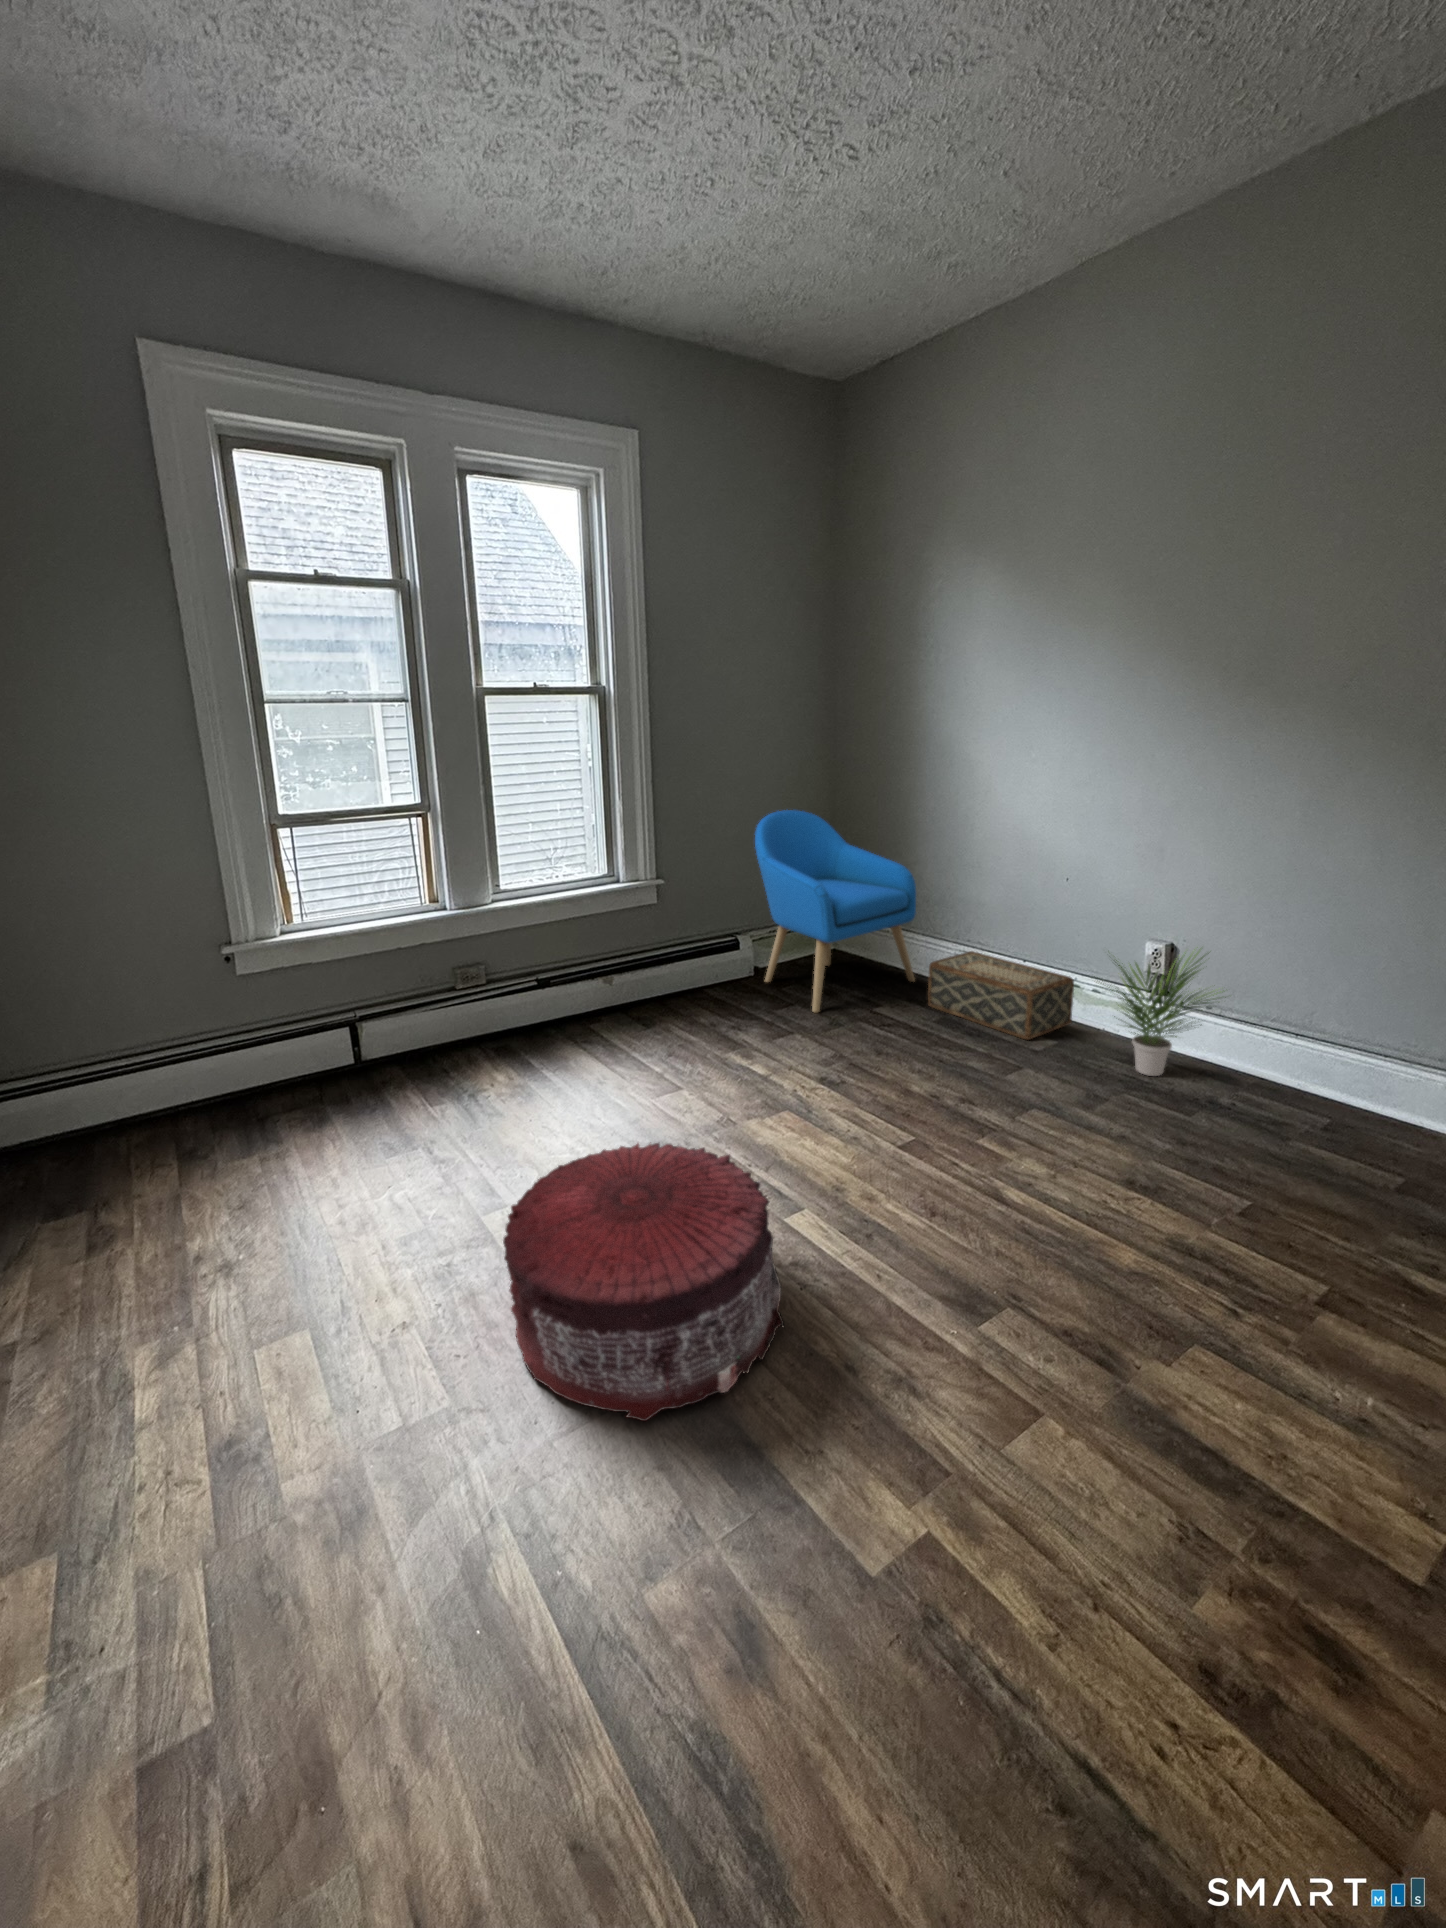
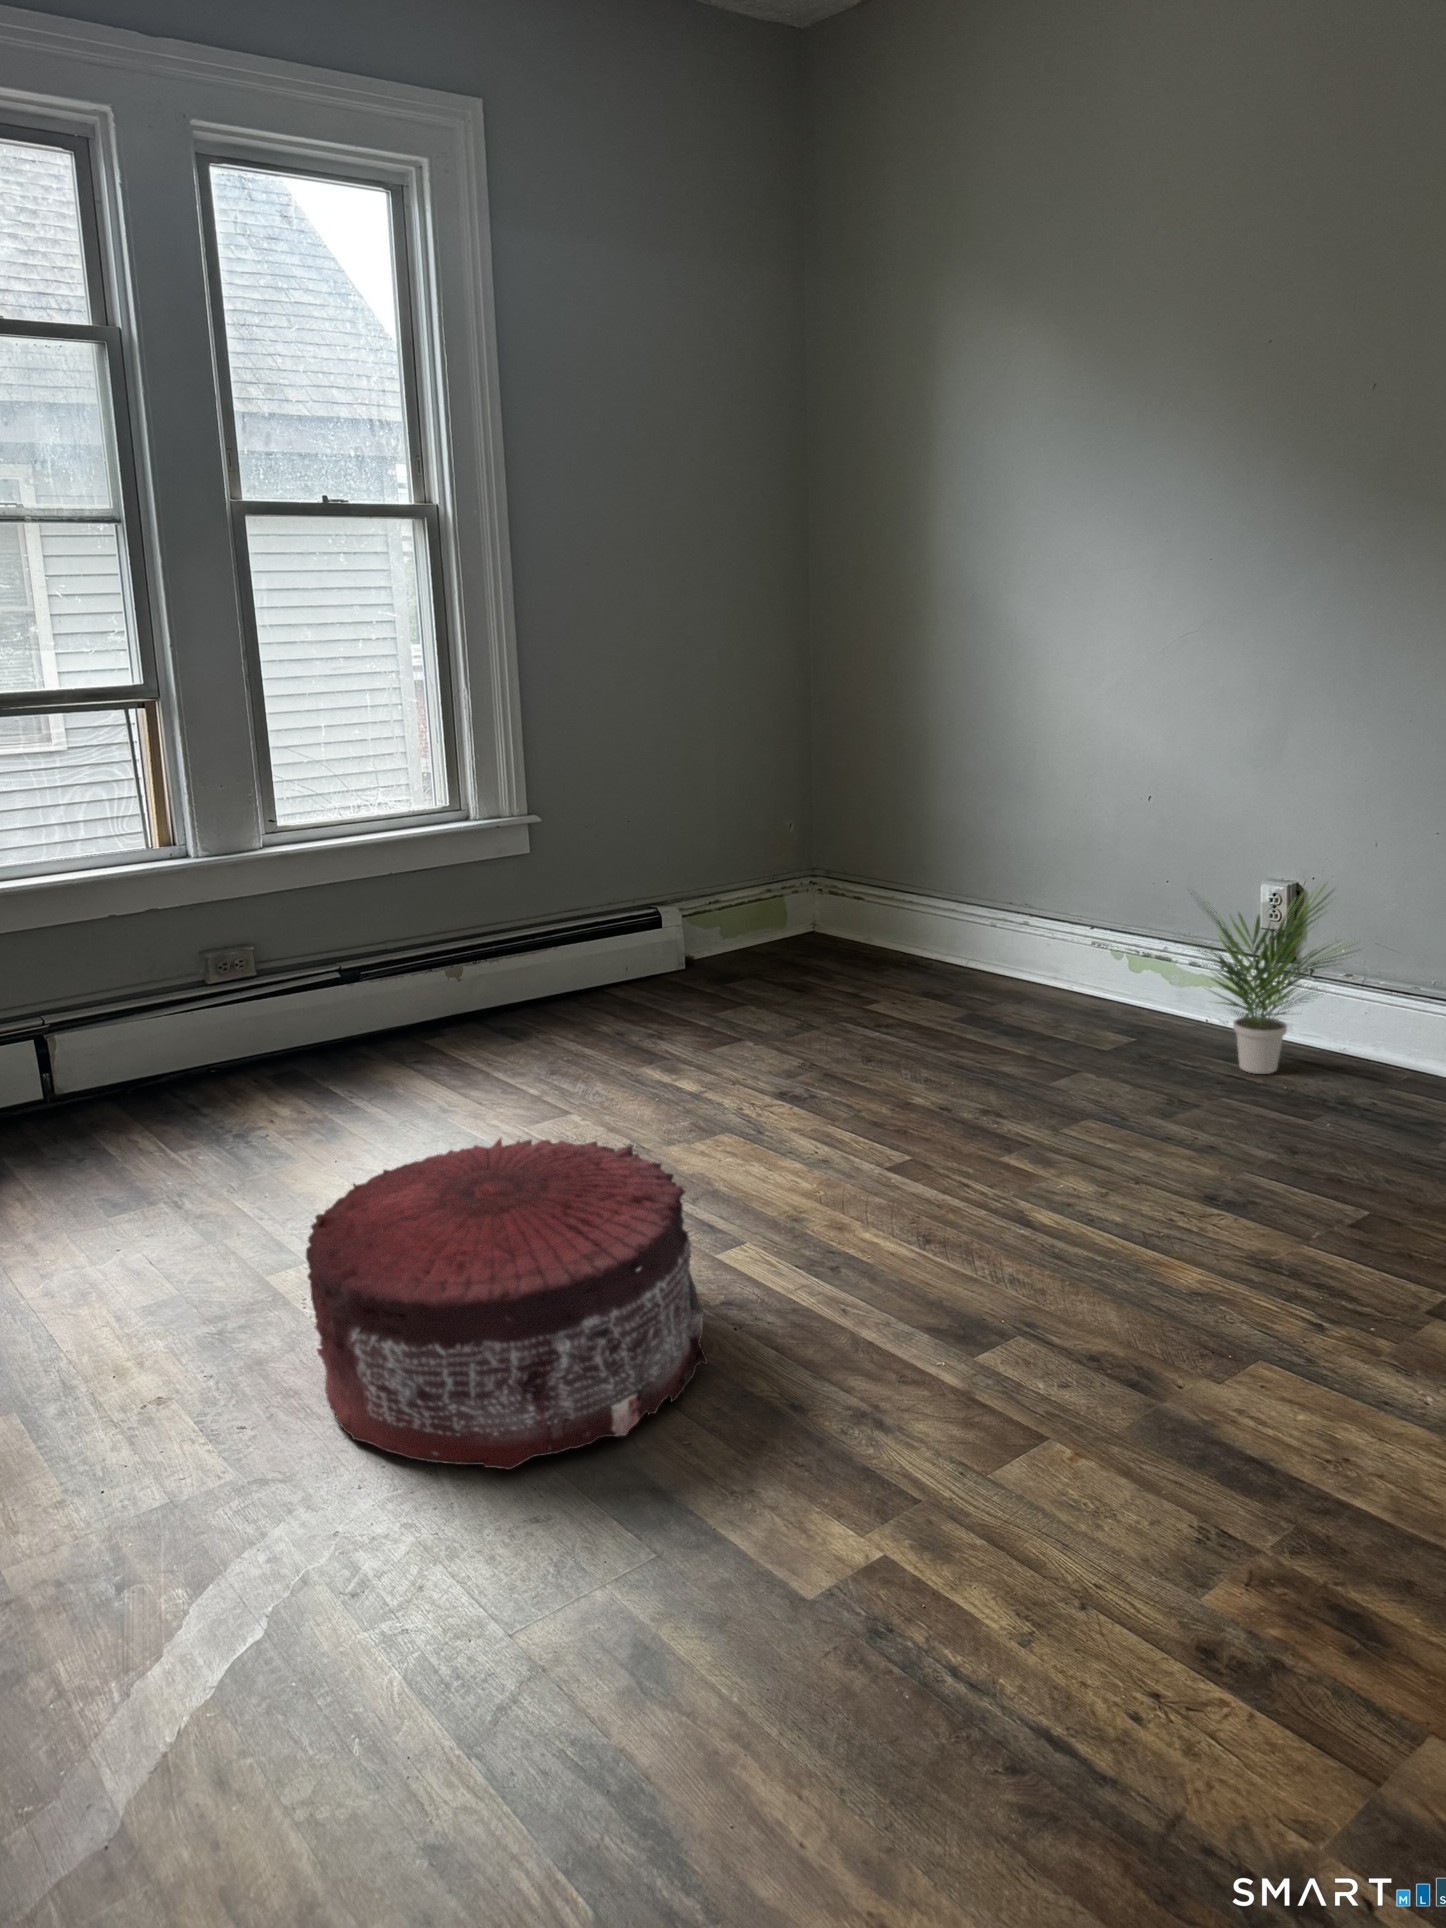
armchair: present [755,810,916,1012] -> none [686,711,936,1014]
woven basket: present [928,951,1074,1040] -> none [951,918,1160,1037]

